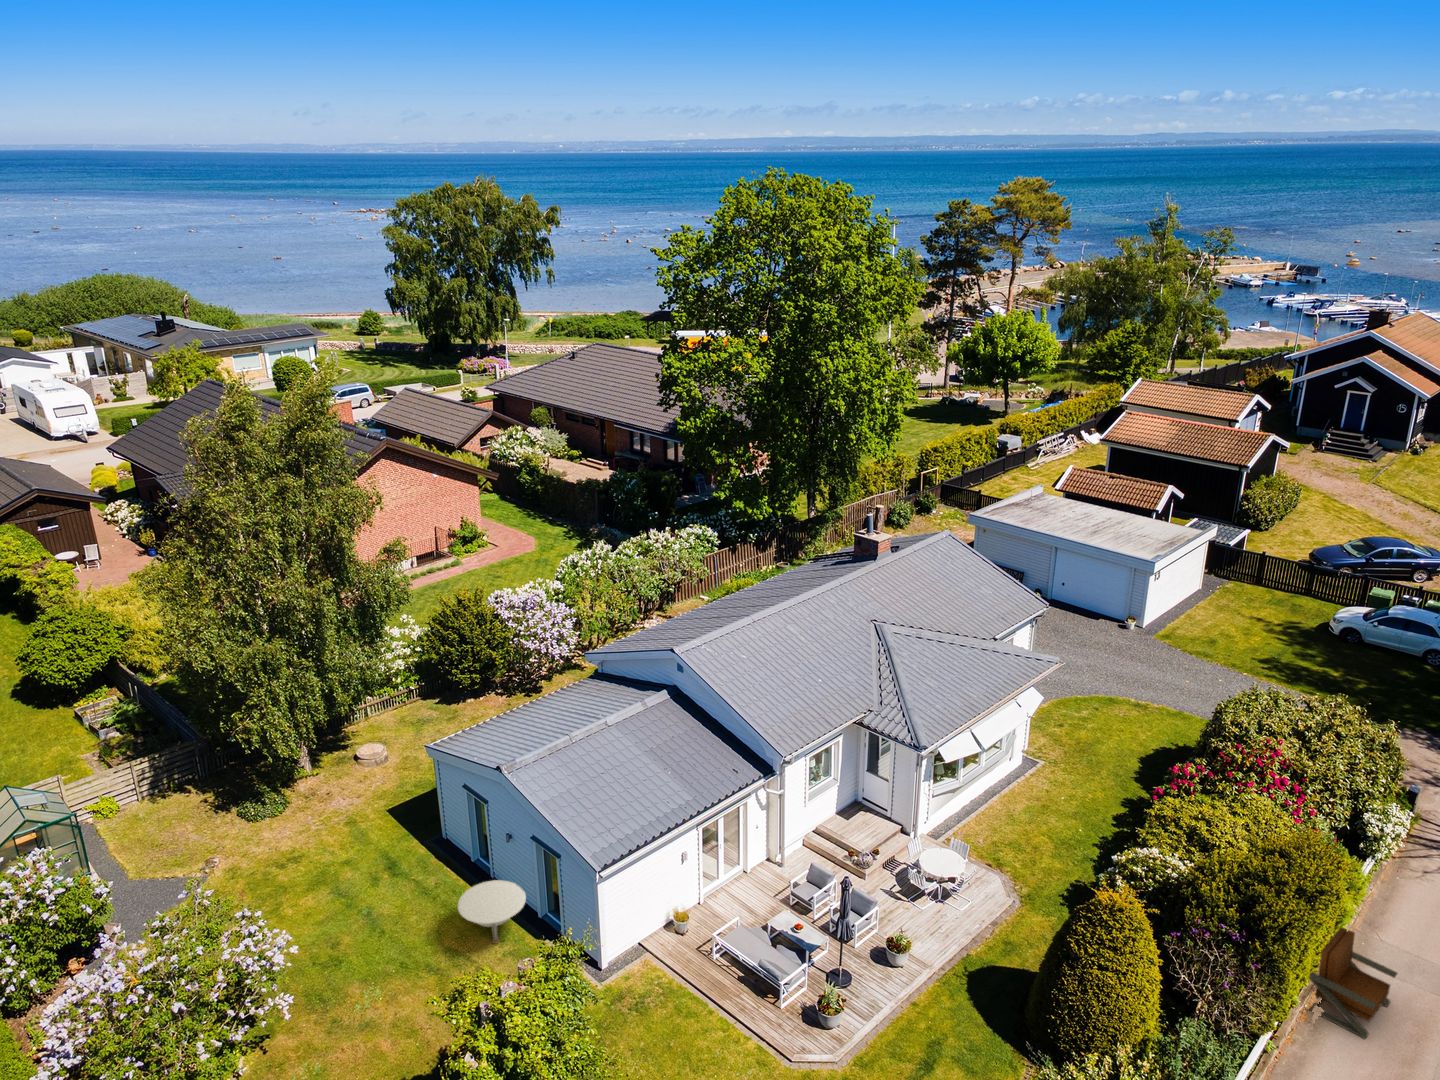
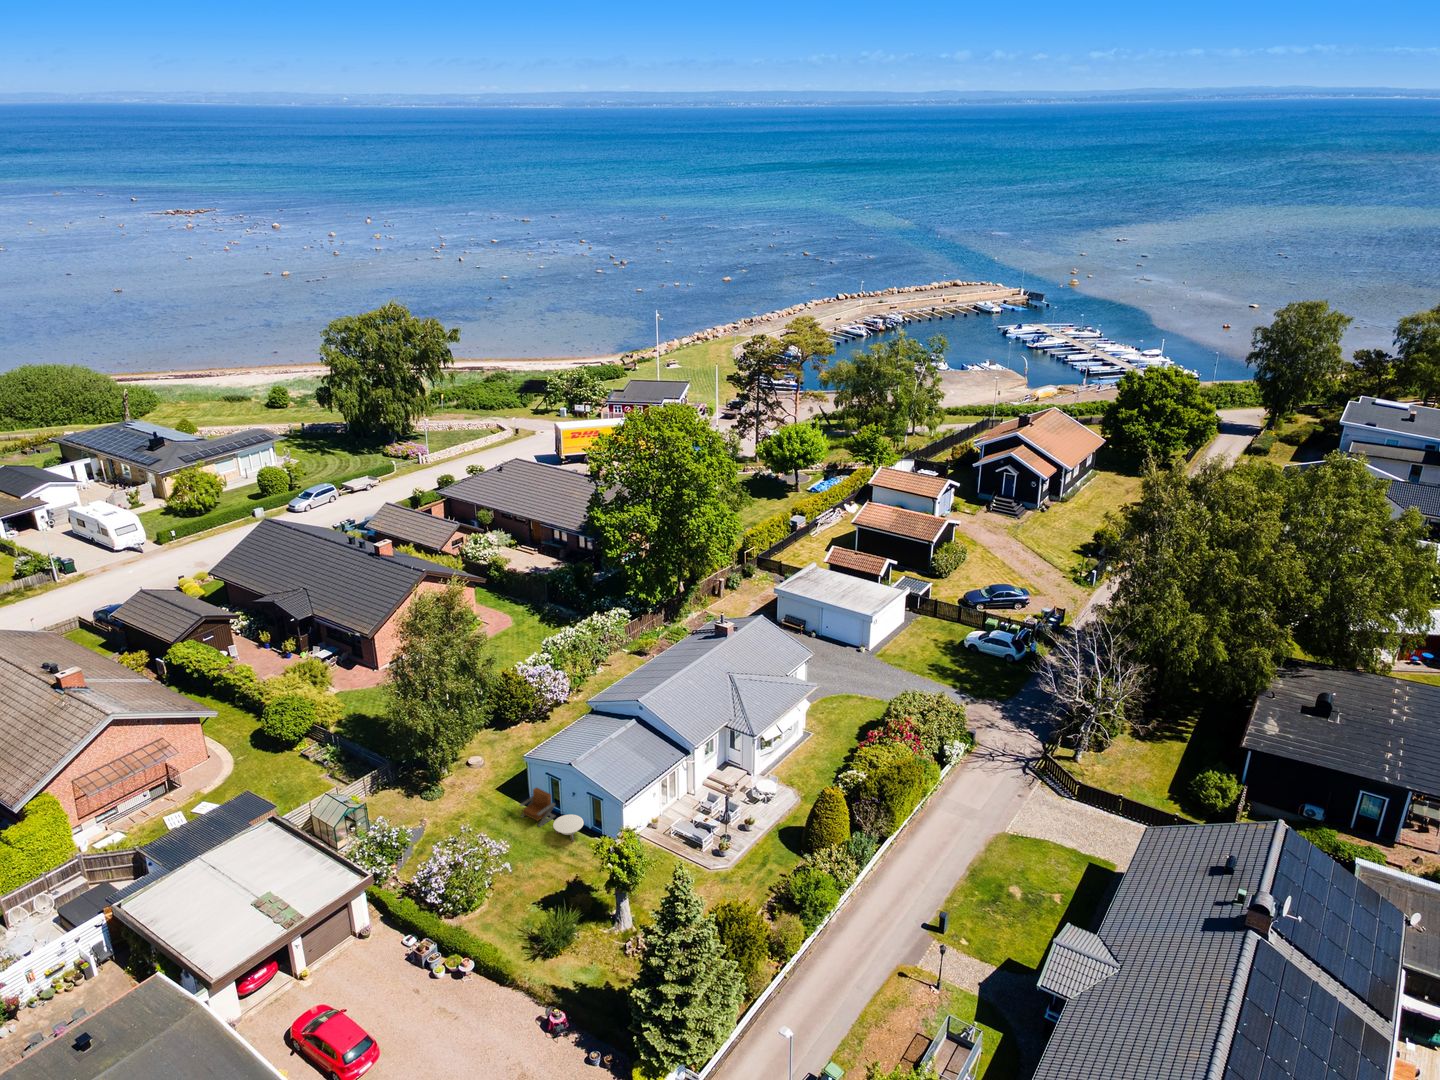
lounge chair: present [1309,927,1397,1038] -> present [520,788,556,827]

